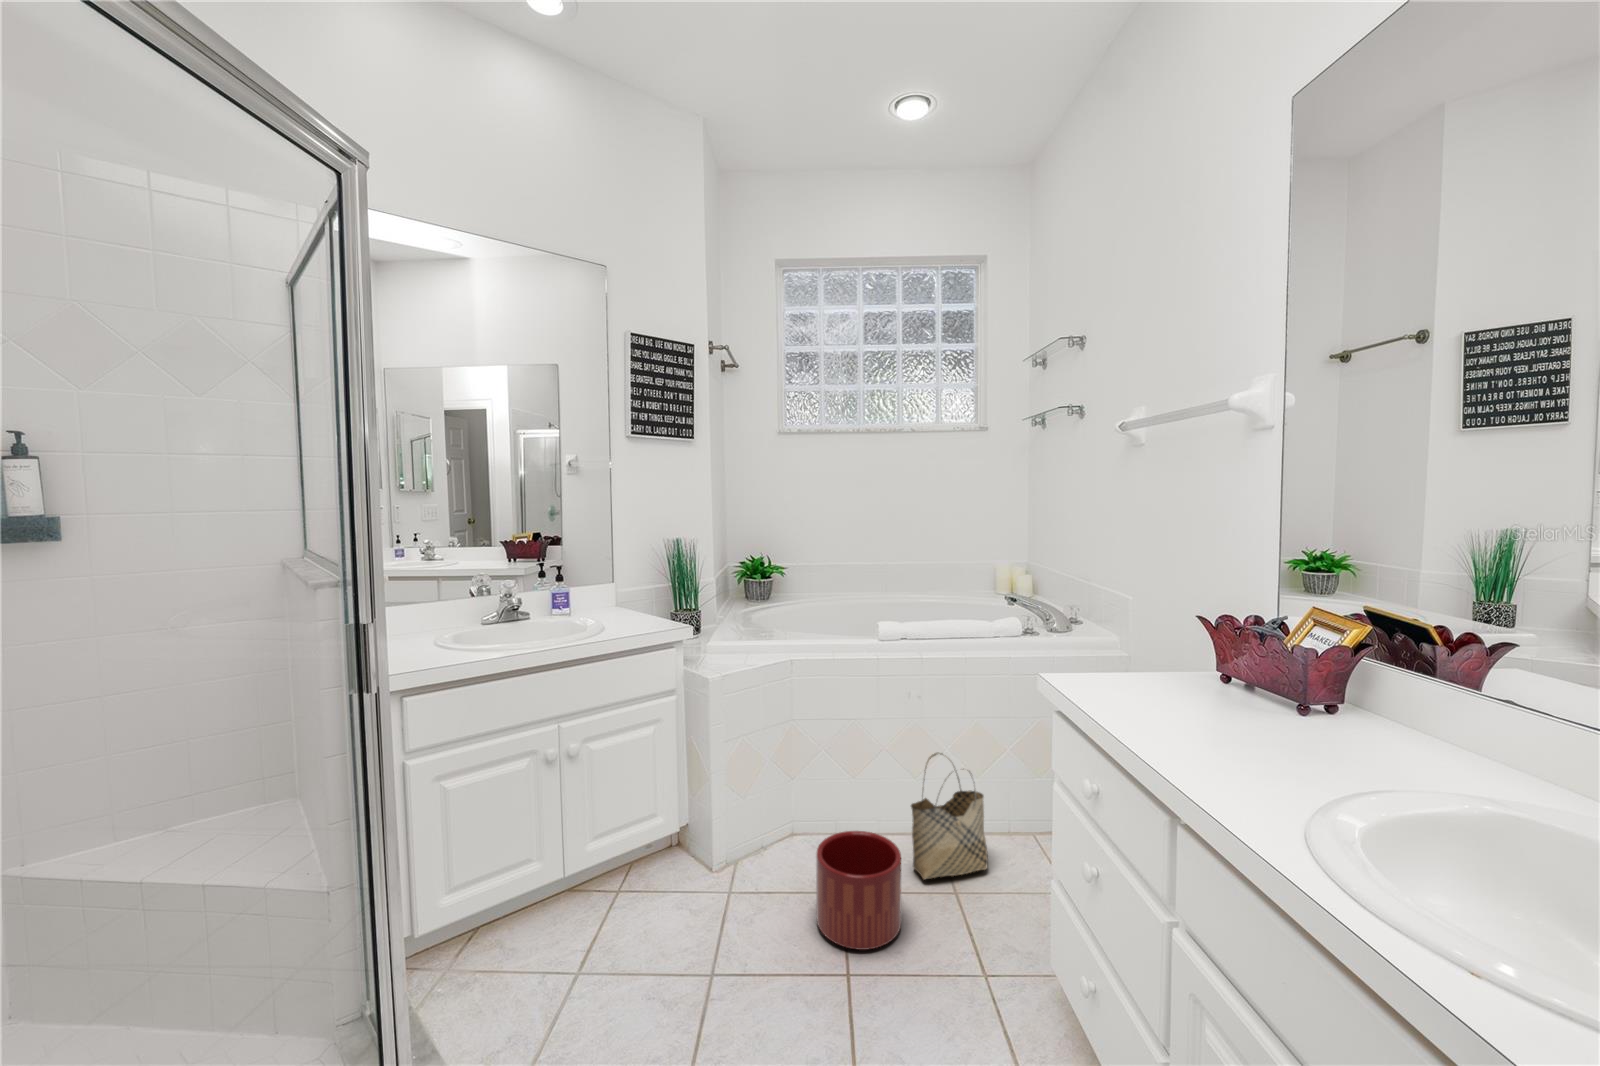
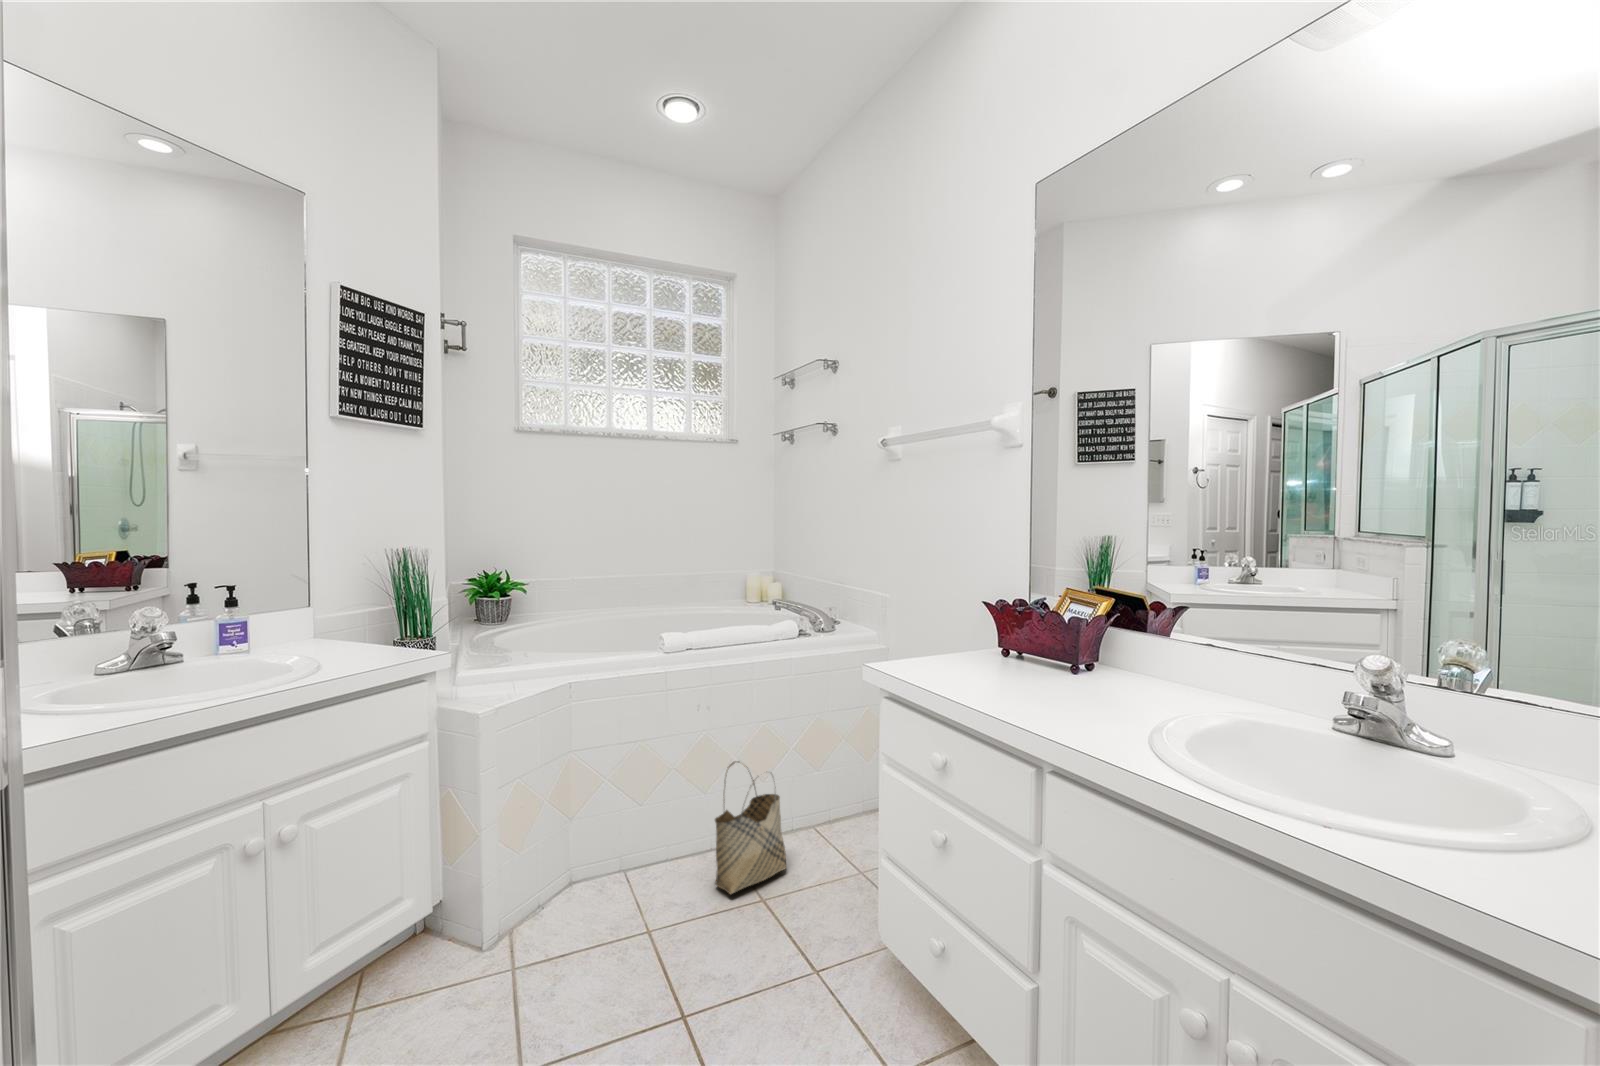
planter: present [816,831,901,950] -> none [630,857,724,988]

